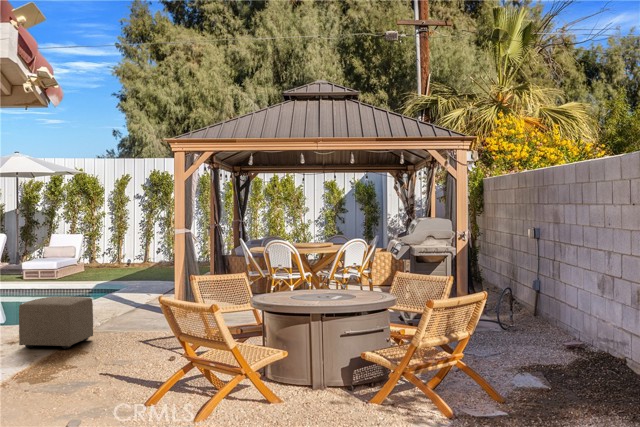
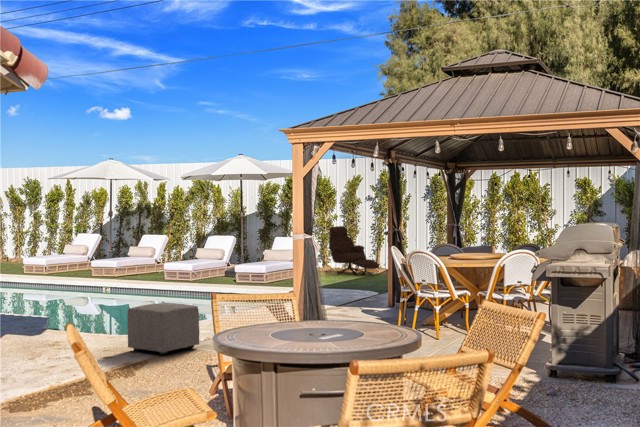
lounge chair: none [99,223,151,269] -> present [329,226,379,276]

